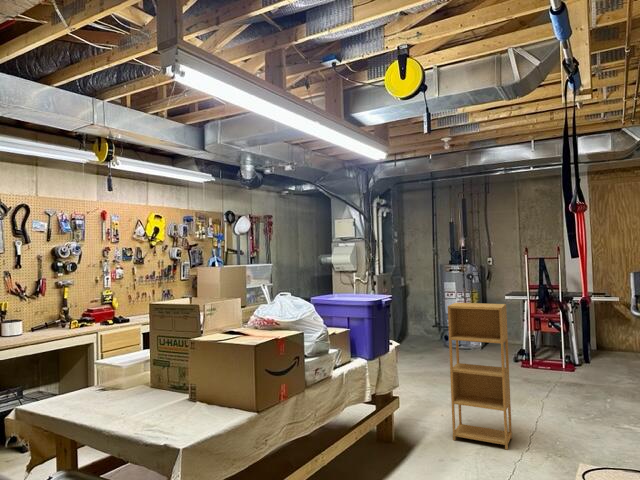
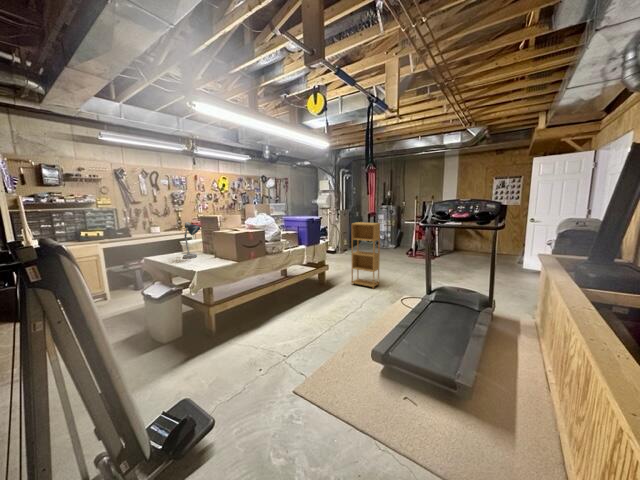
desk lamp: none [113,318,162,408] -> present [183,222,200,259]

